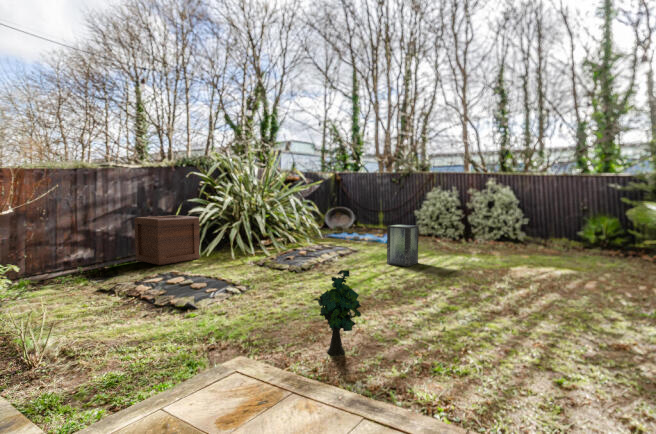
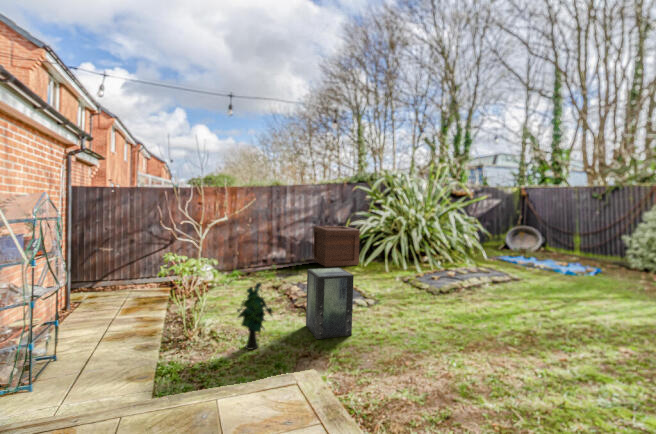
storage box: present [387,225,419,267] -> present [306,268,354,339]
decorative plant: present [313,270,361,356] -> present [237,283,273,350]

